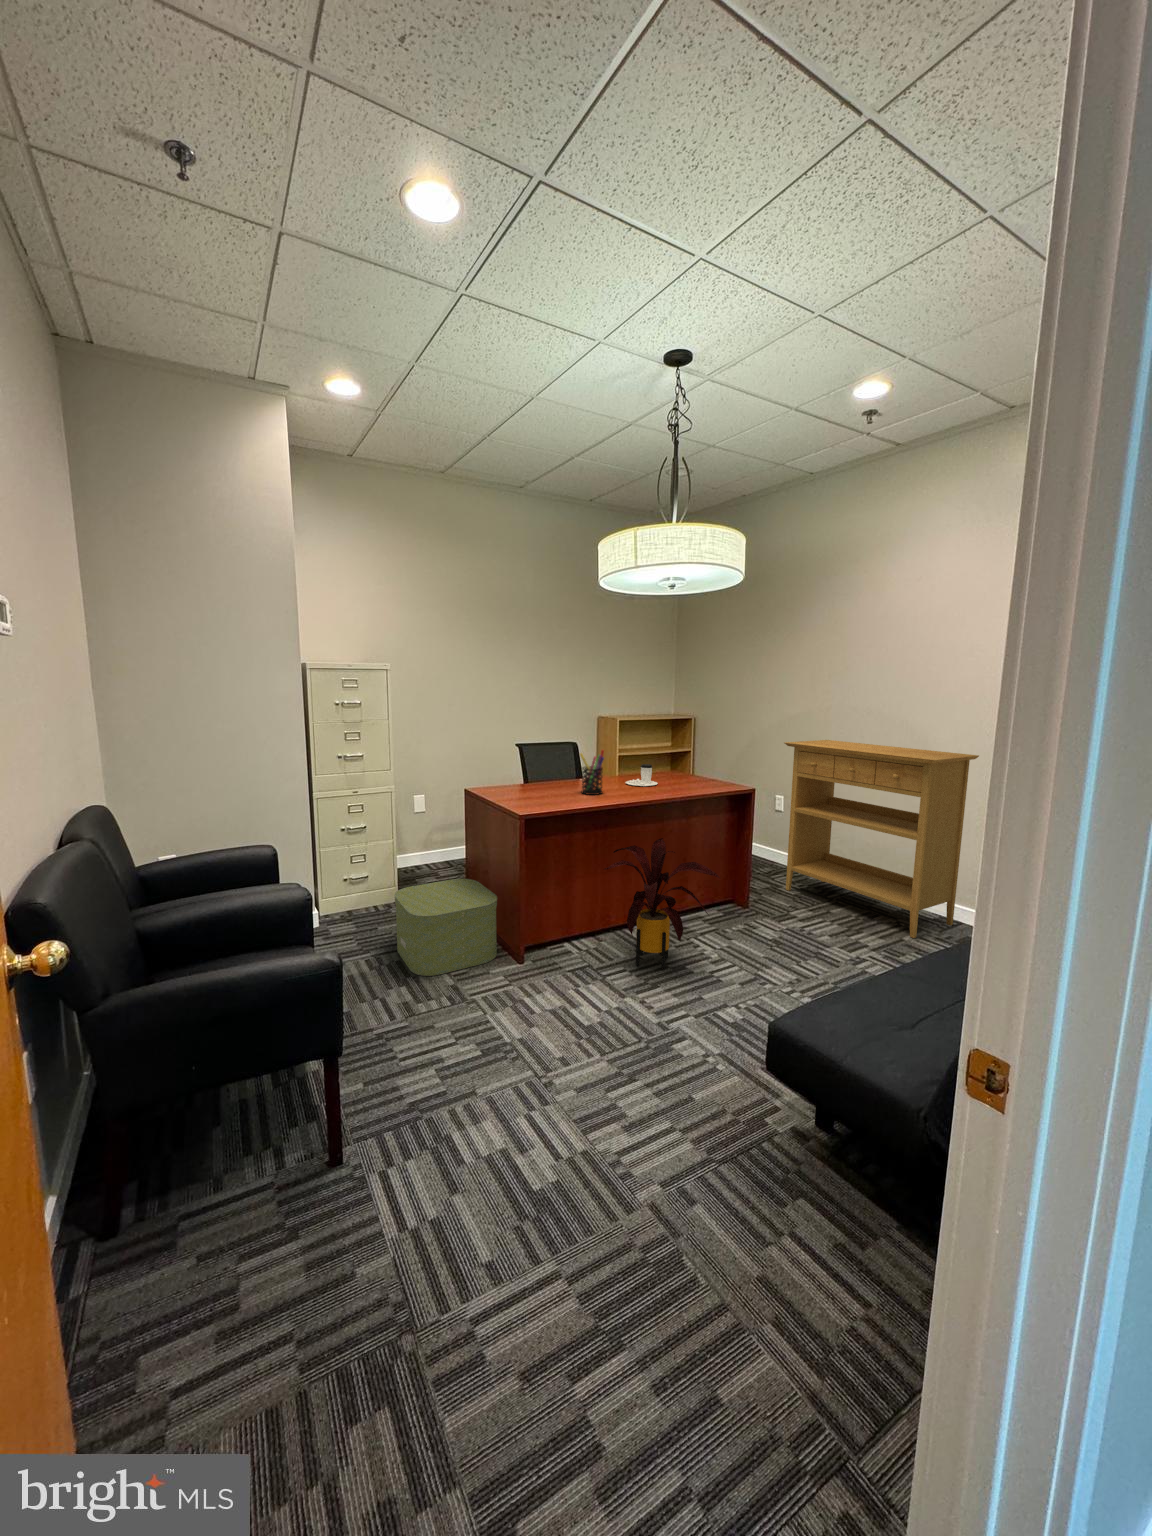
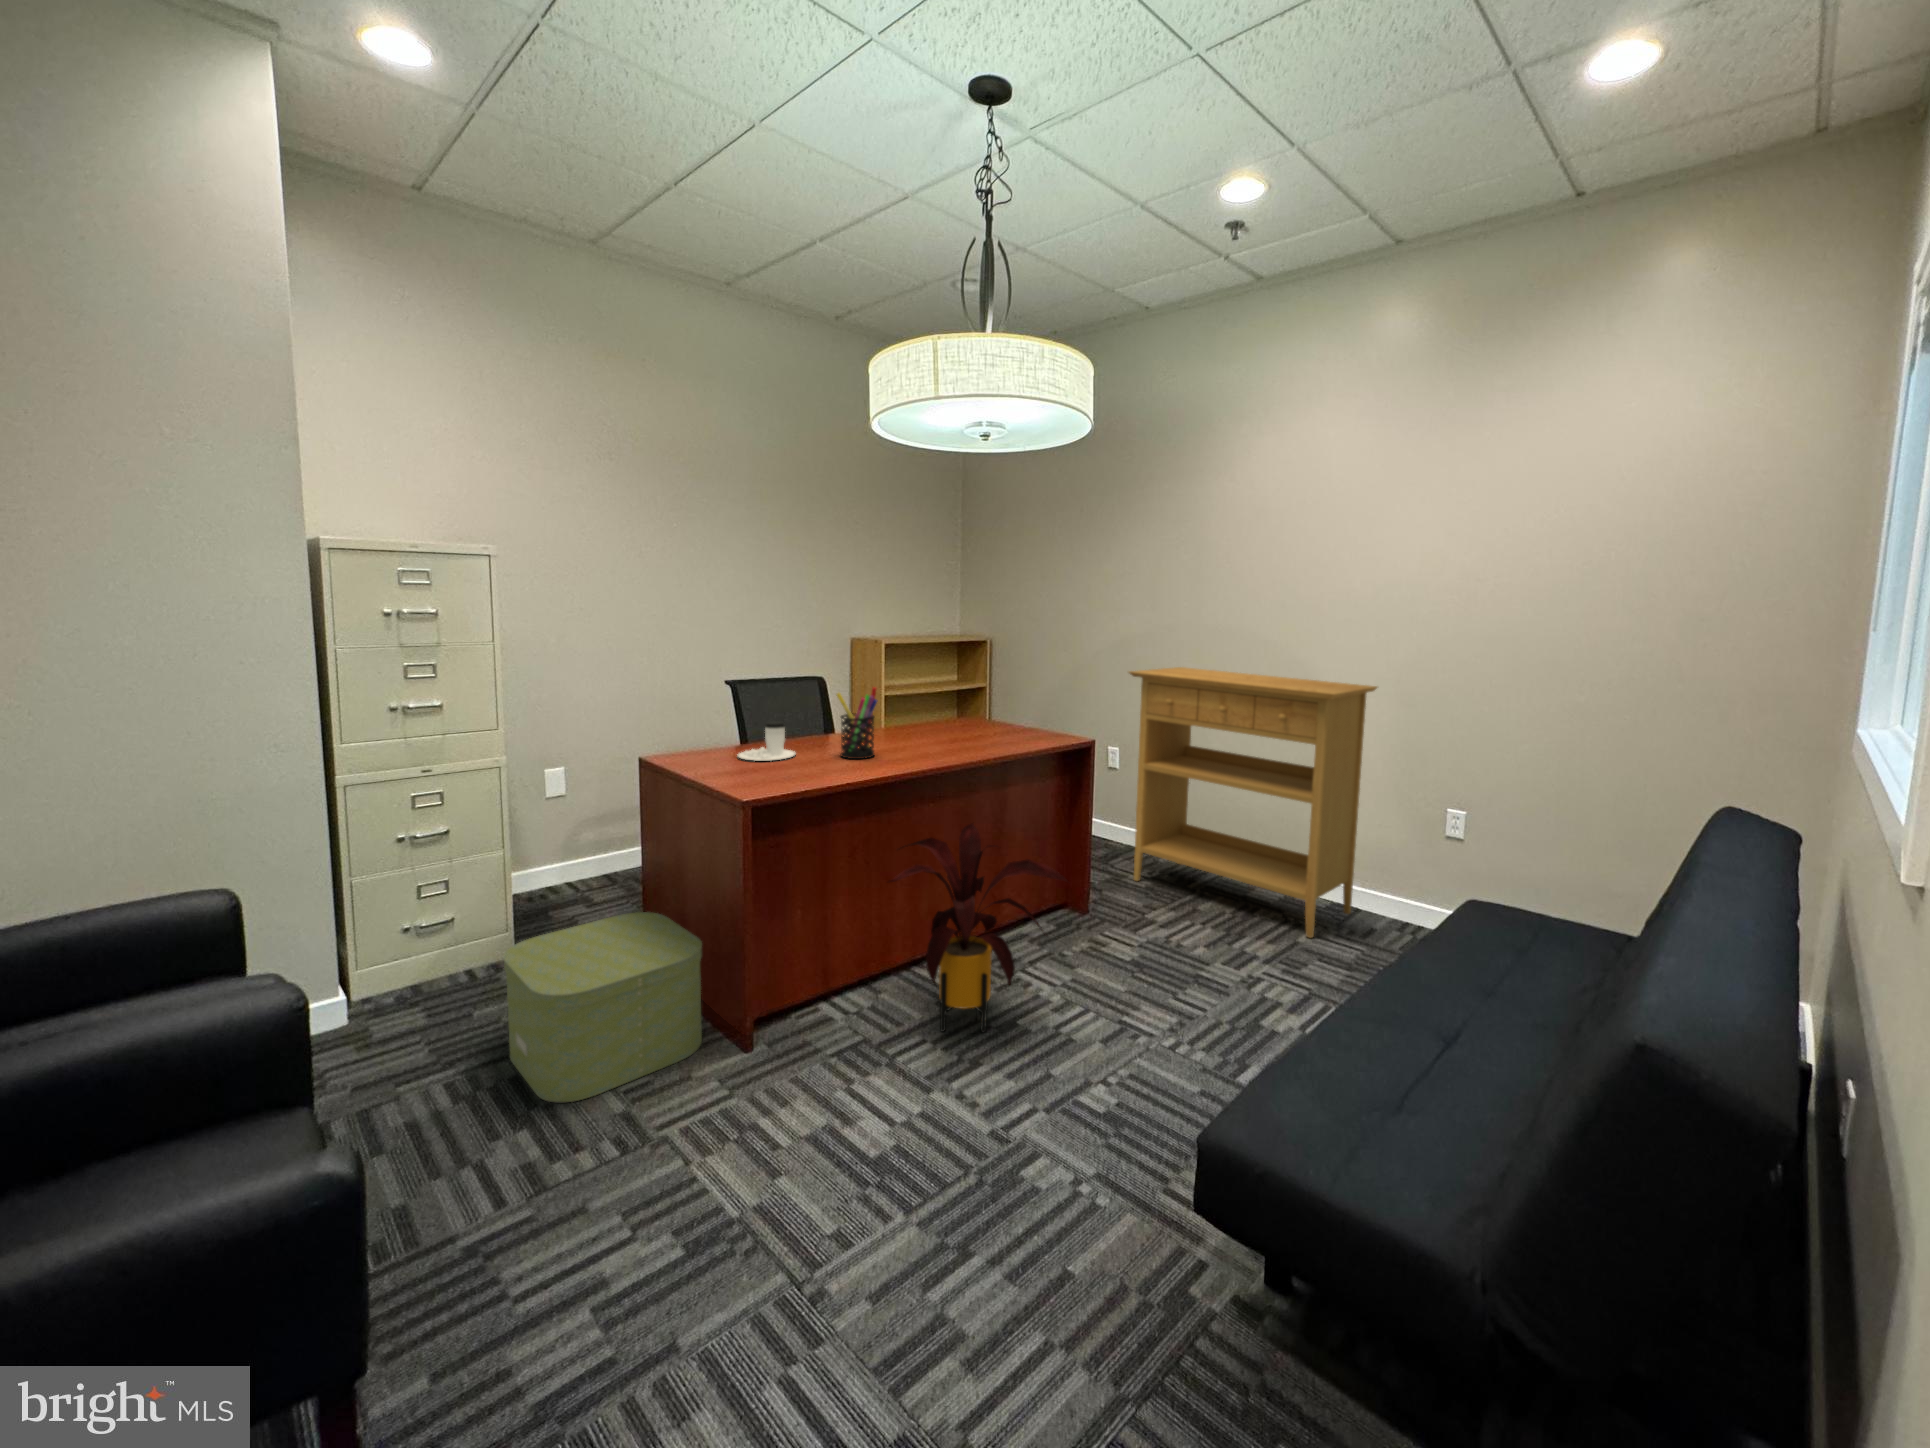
coffee cup: present [626,764,658,786] -> present [738,721,796,761]

